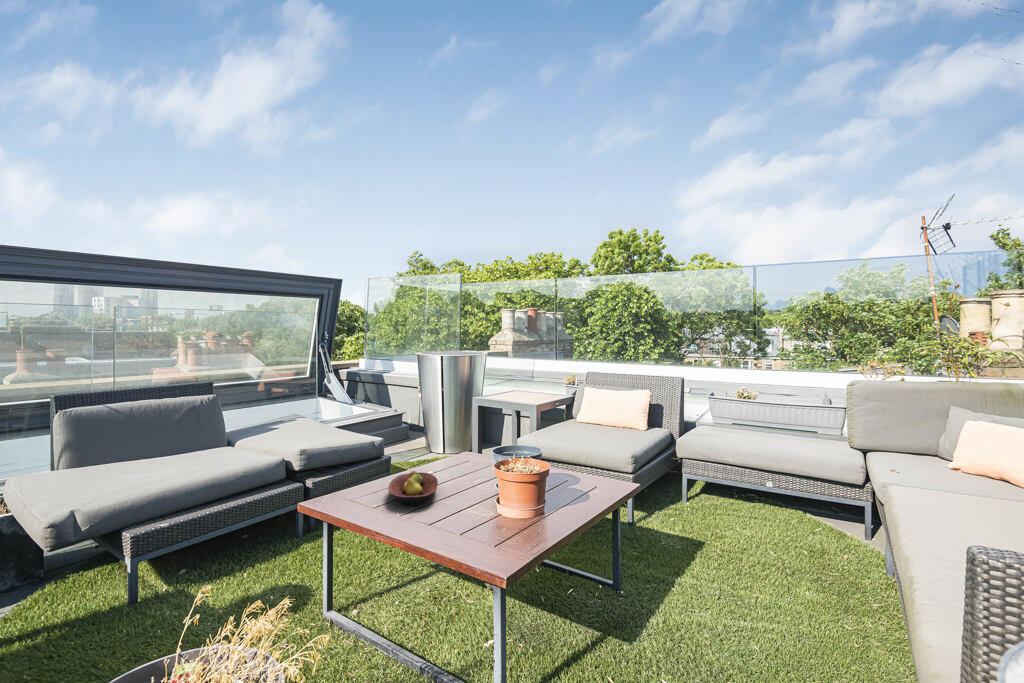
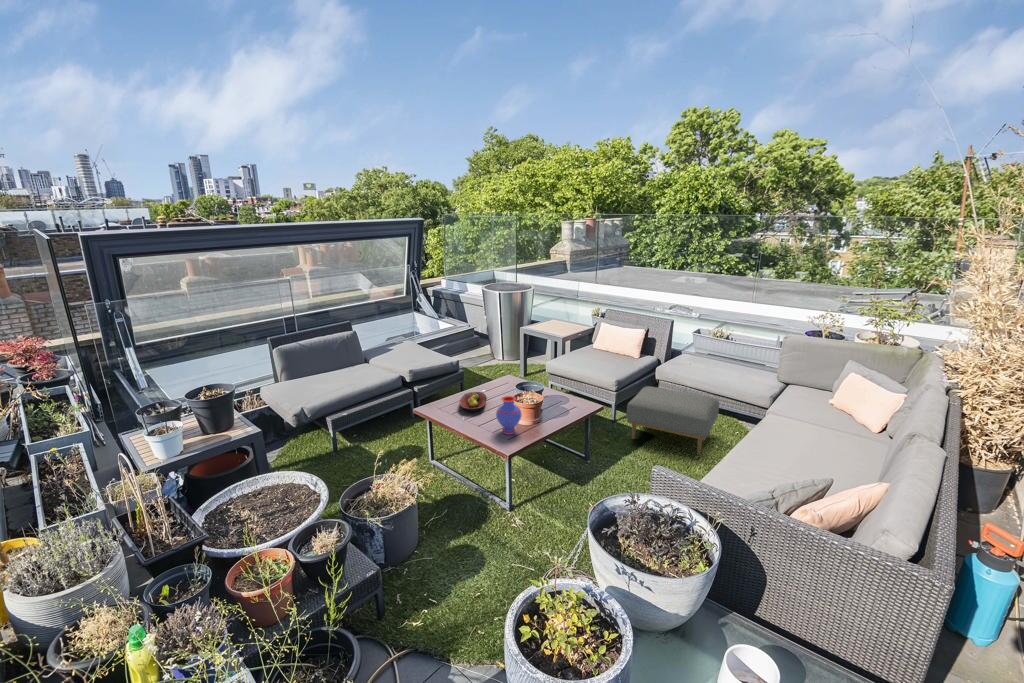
vase: none [466,462,516,541] -> present [496,396,522,435]
ottoman: none [664,463,809,568] -> present [626,386,719,455]

